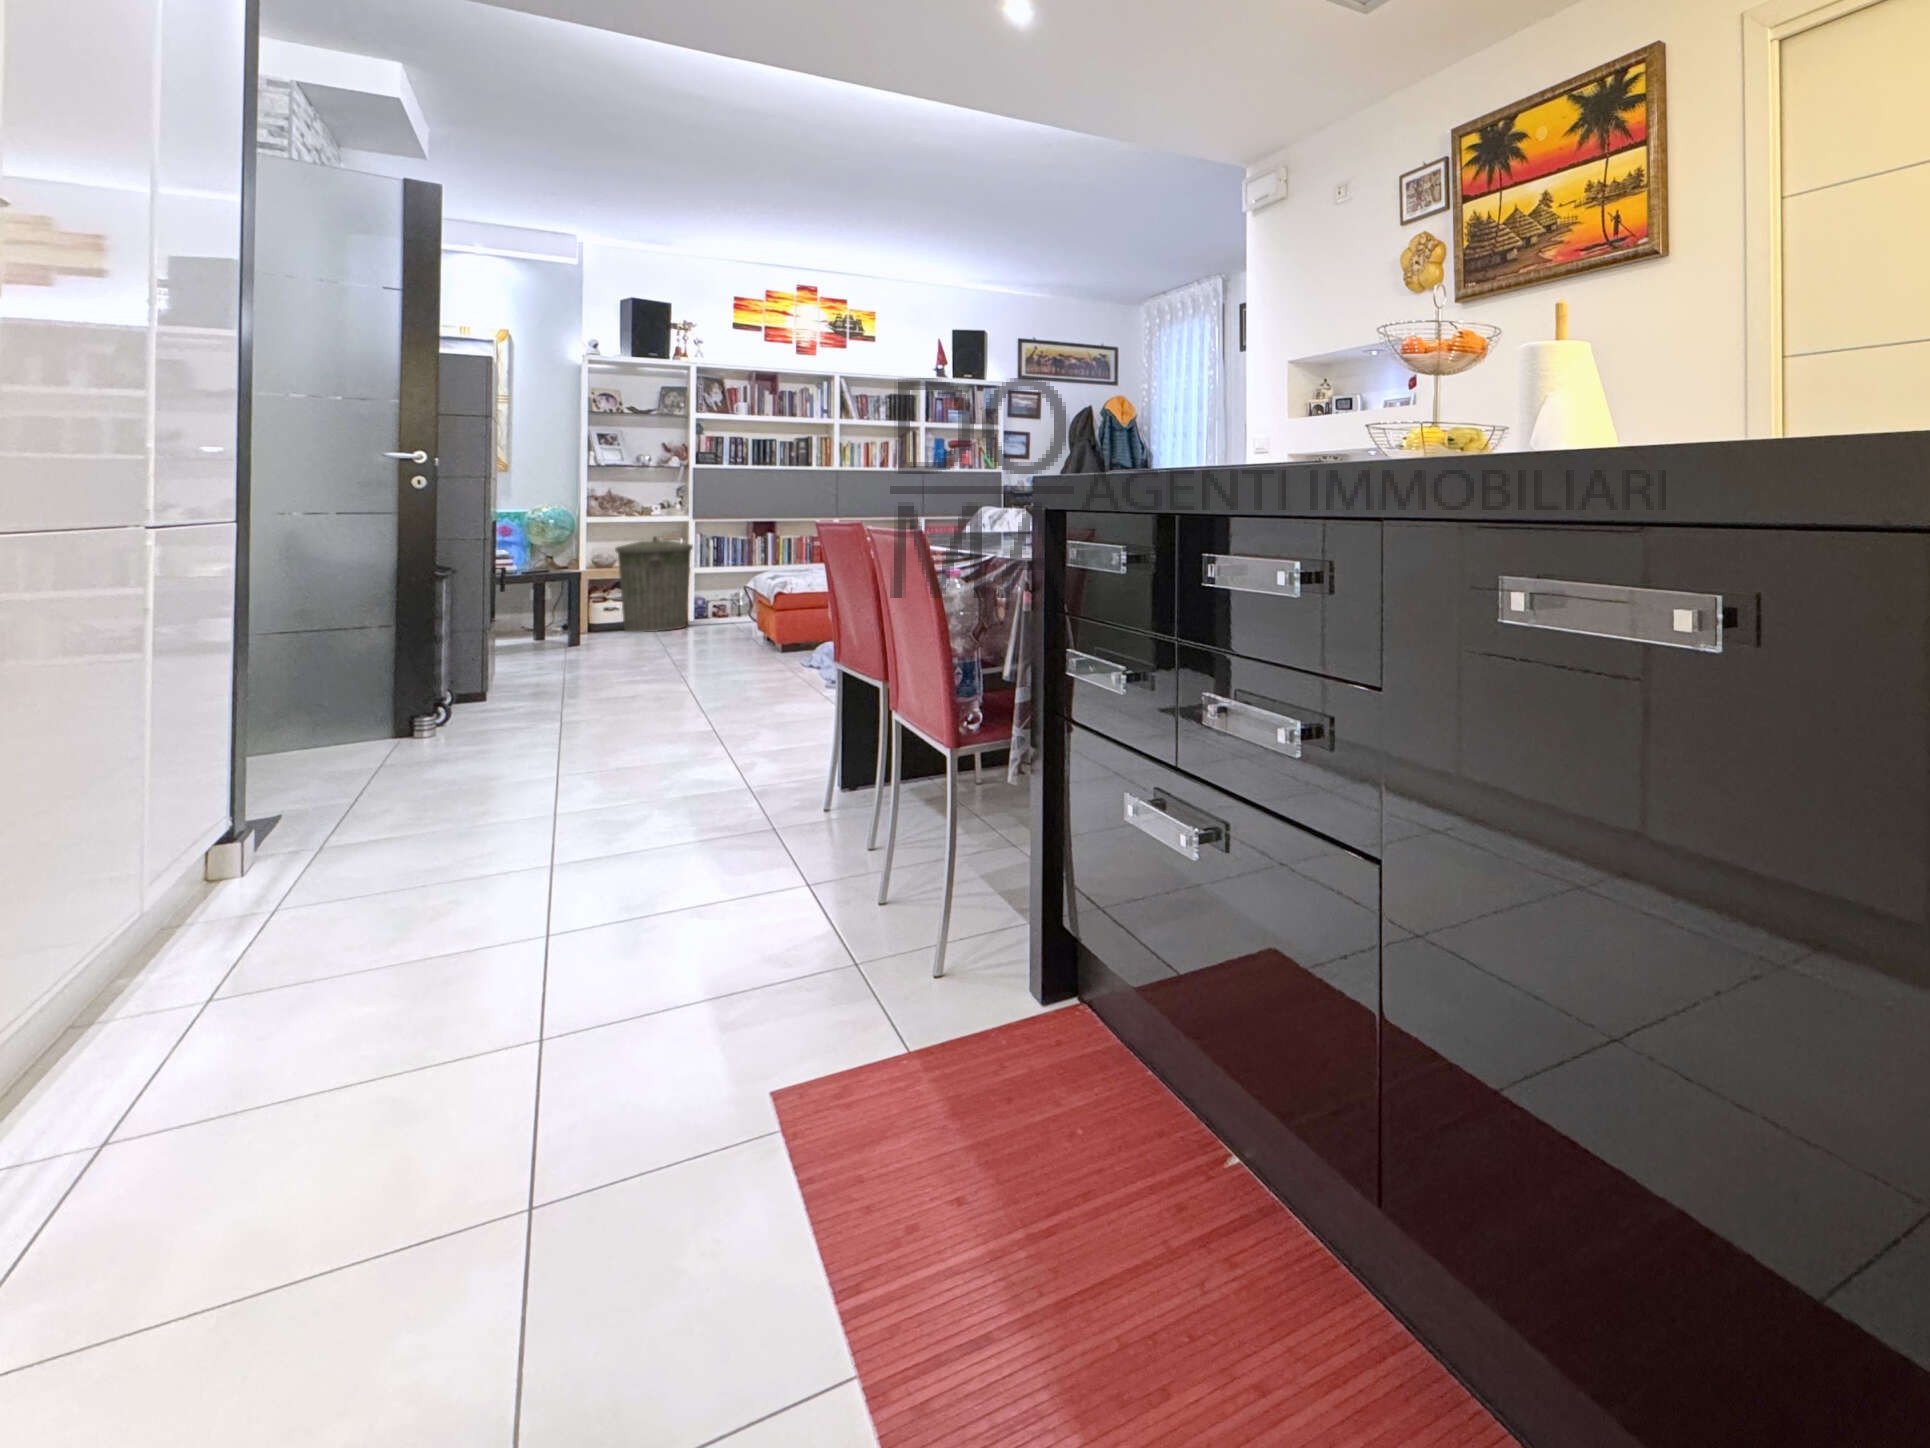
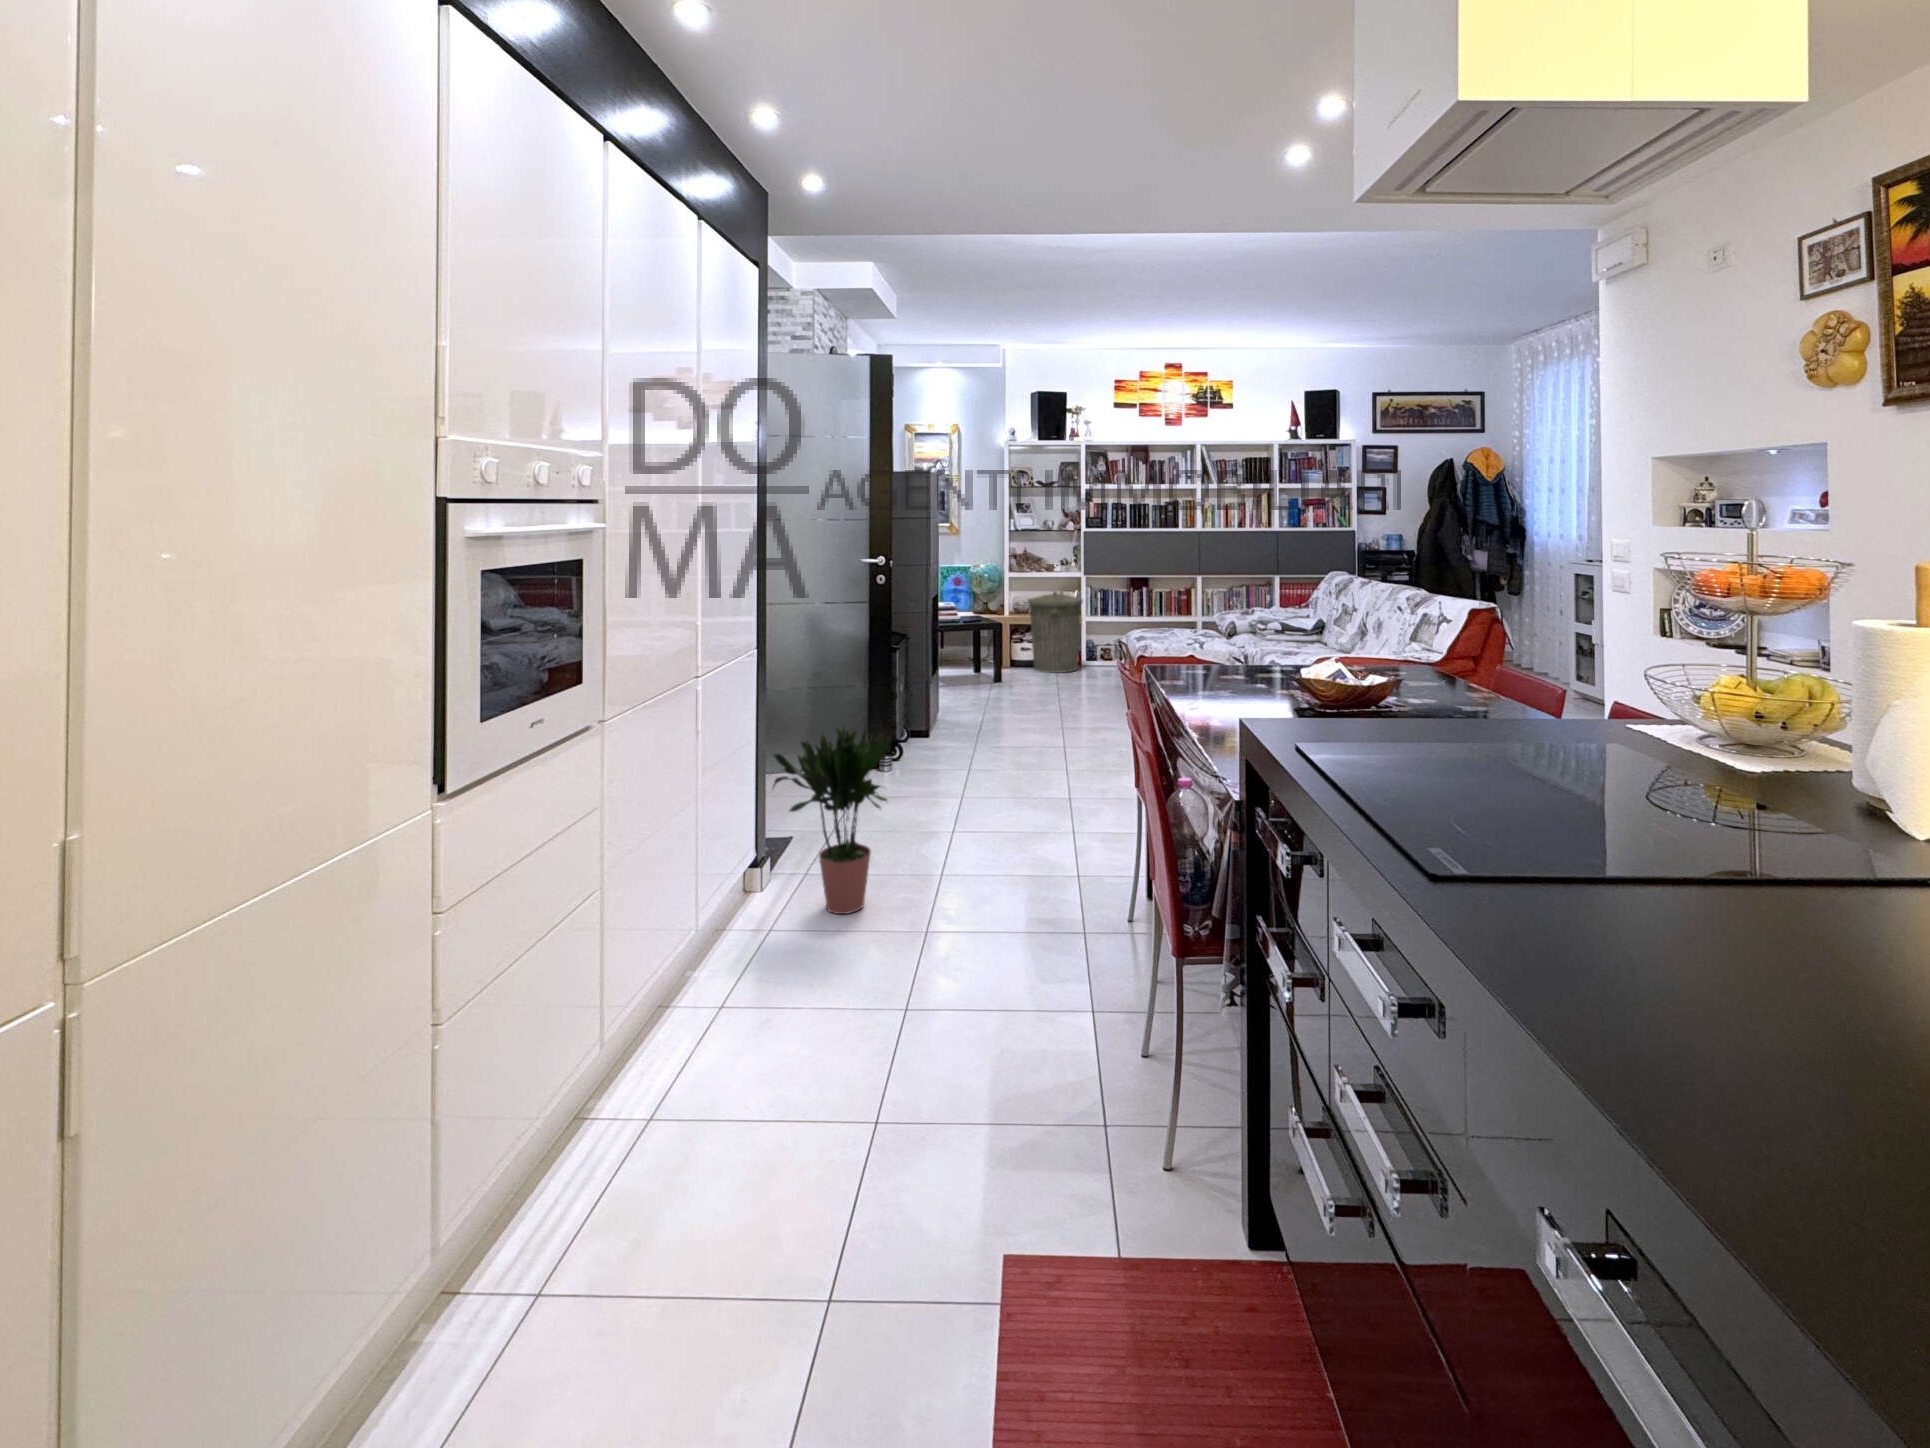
potted plant: none [218,609,478,893] -> present [773,727,891,914]

